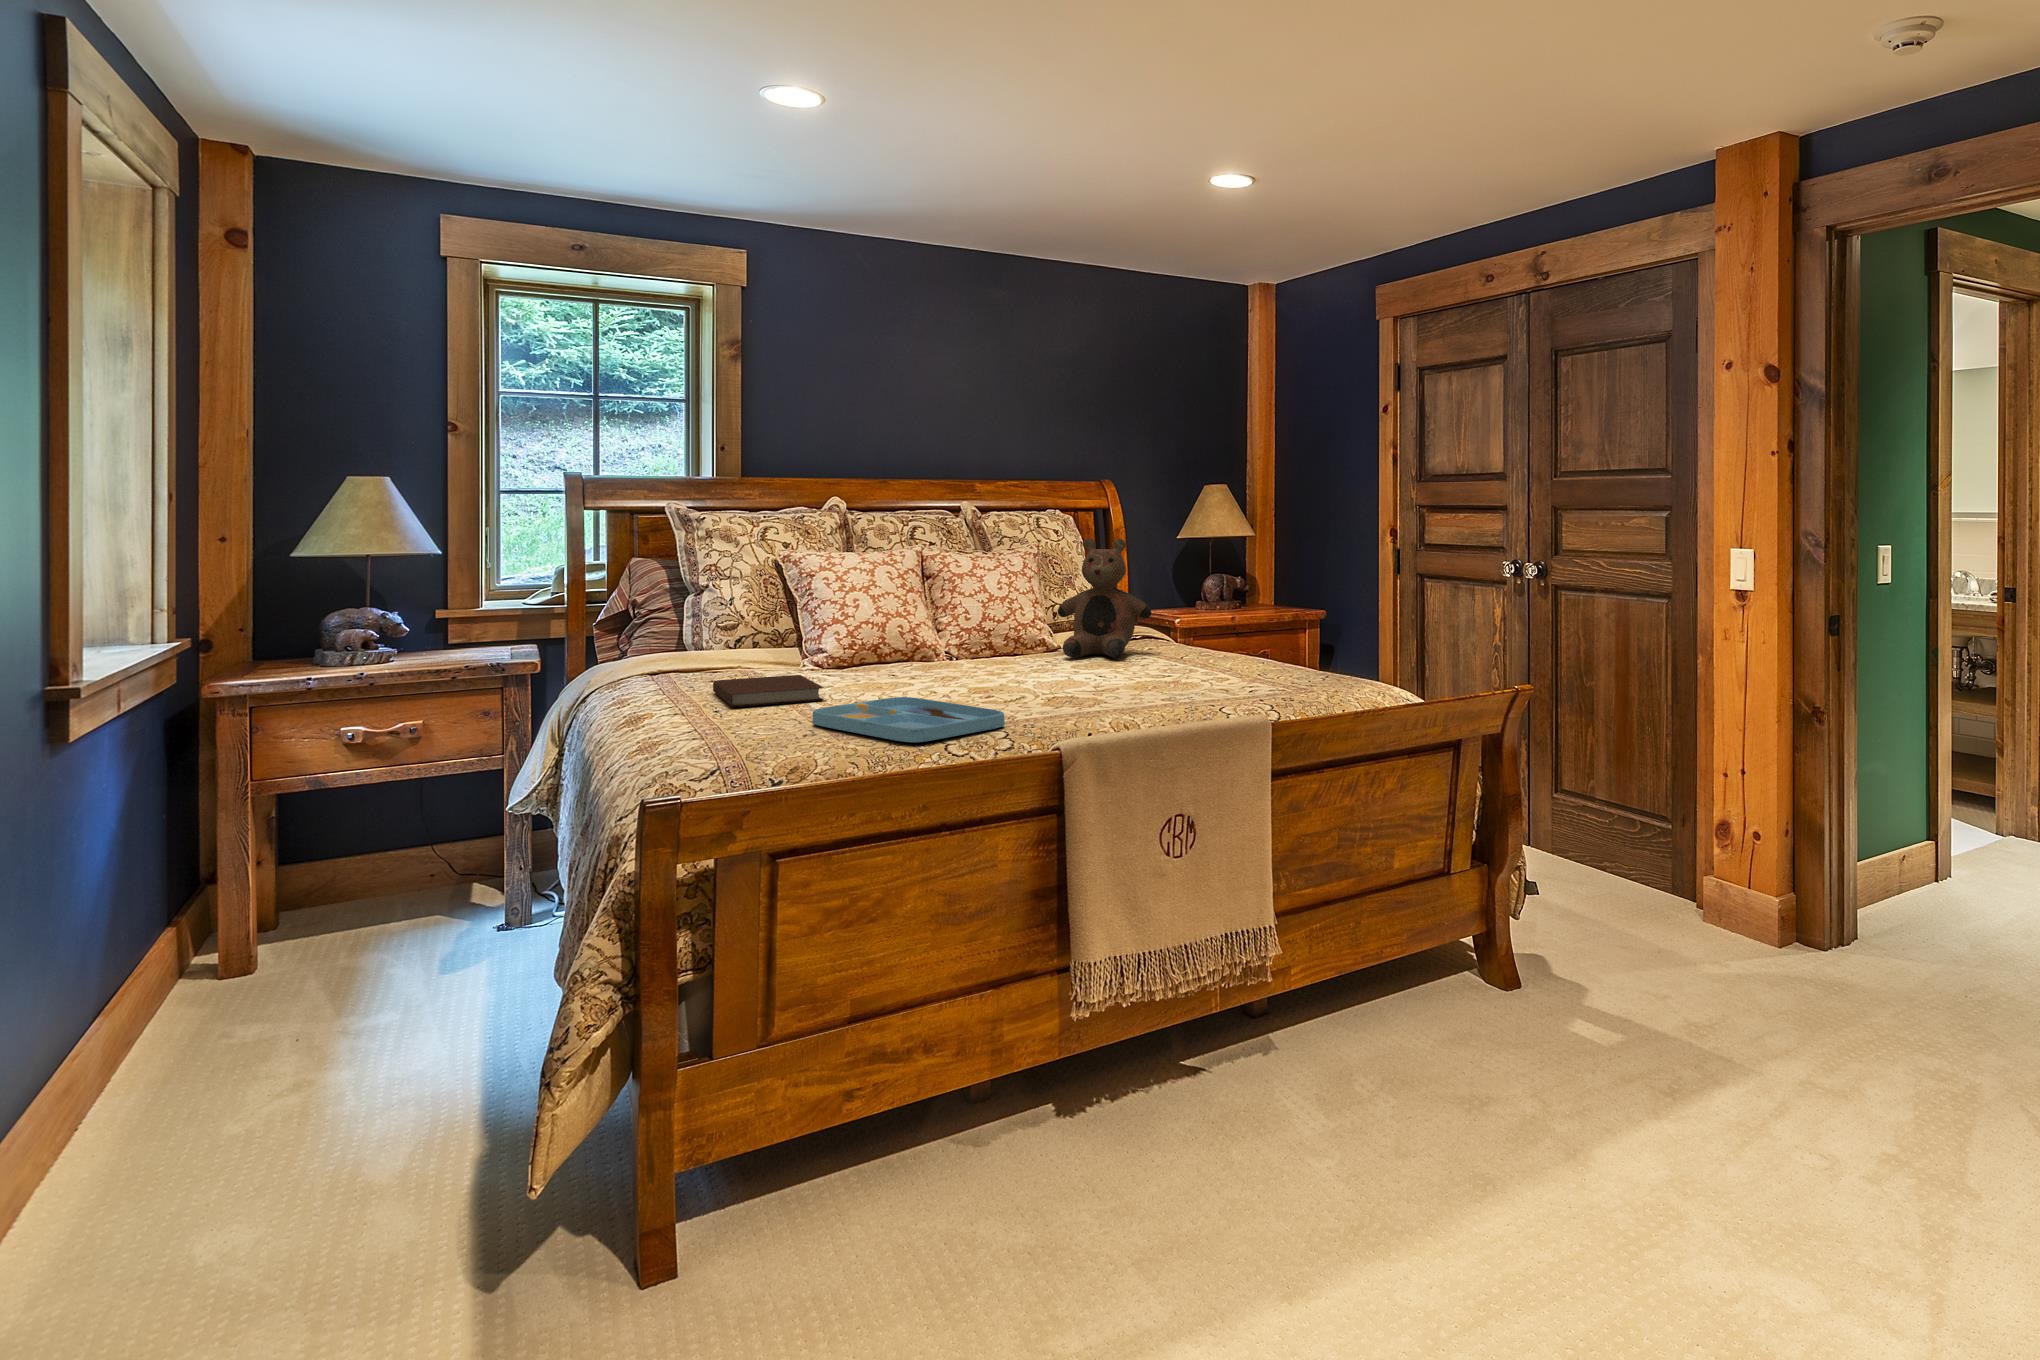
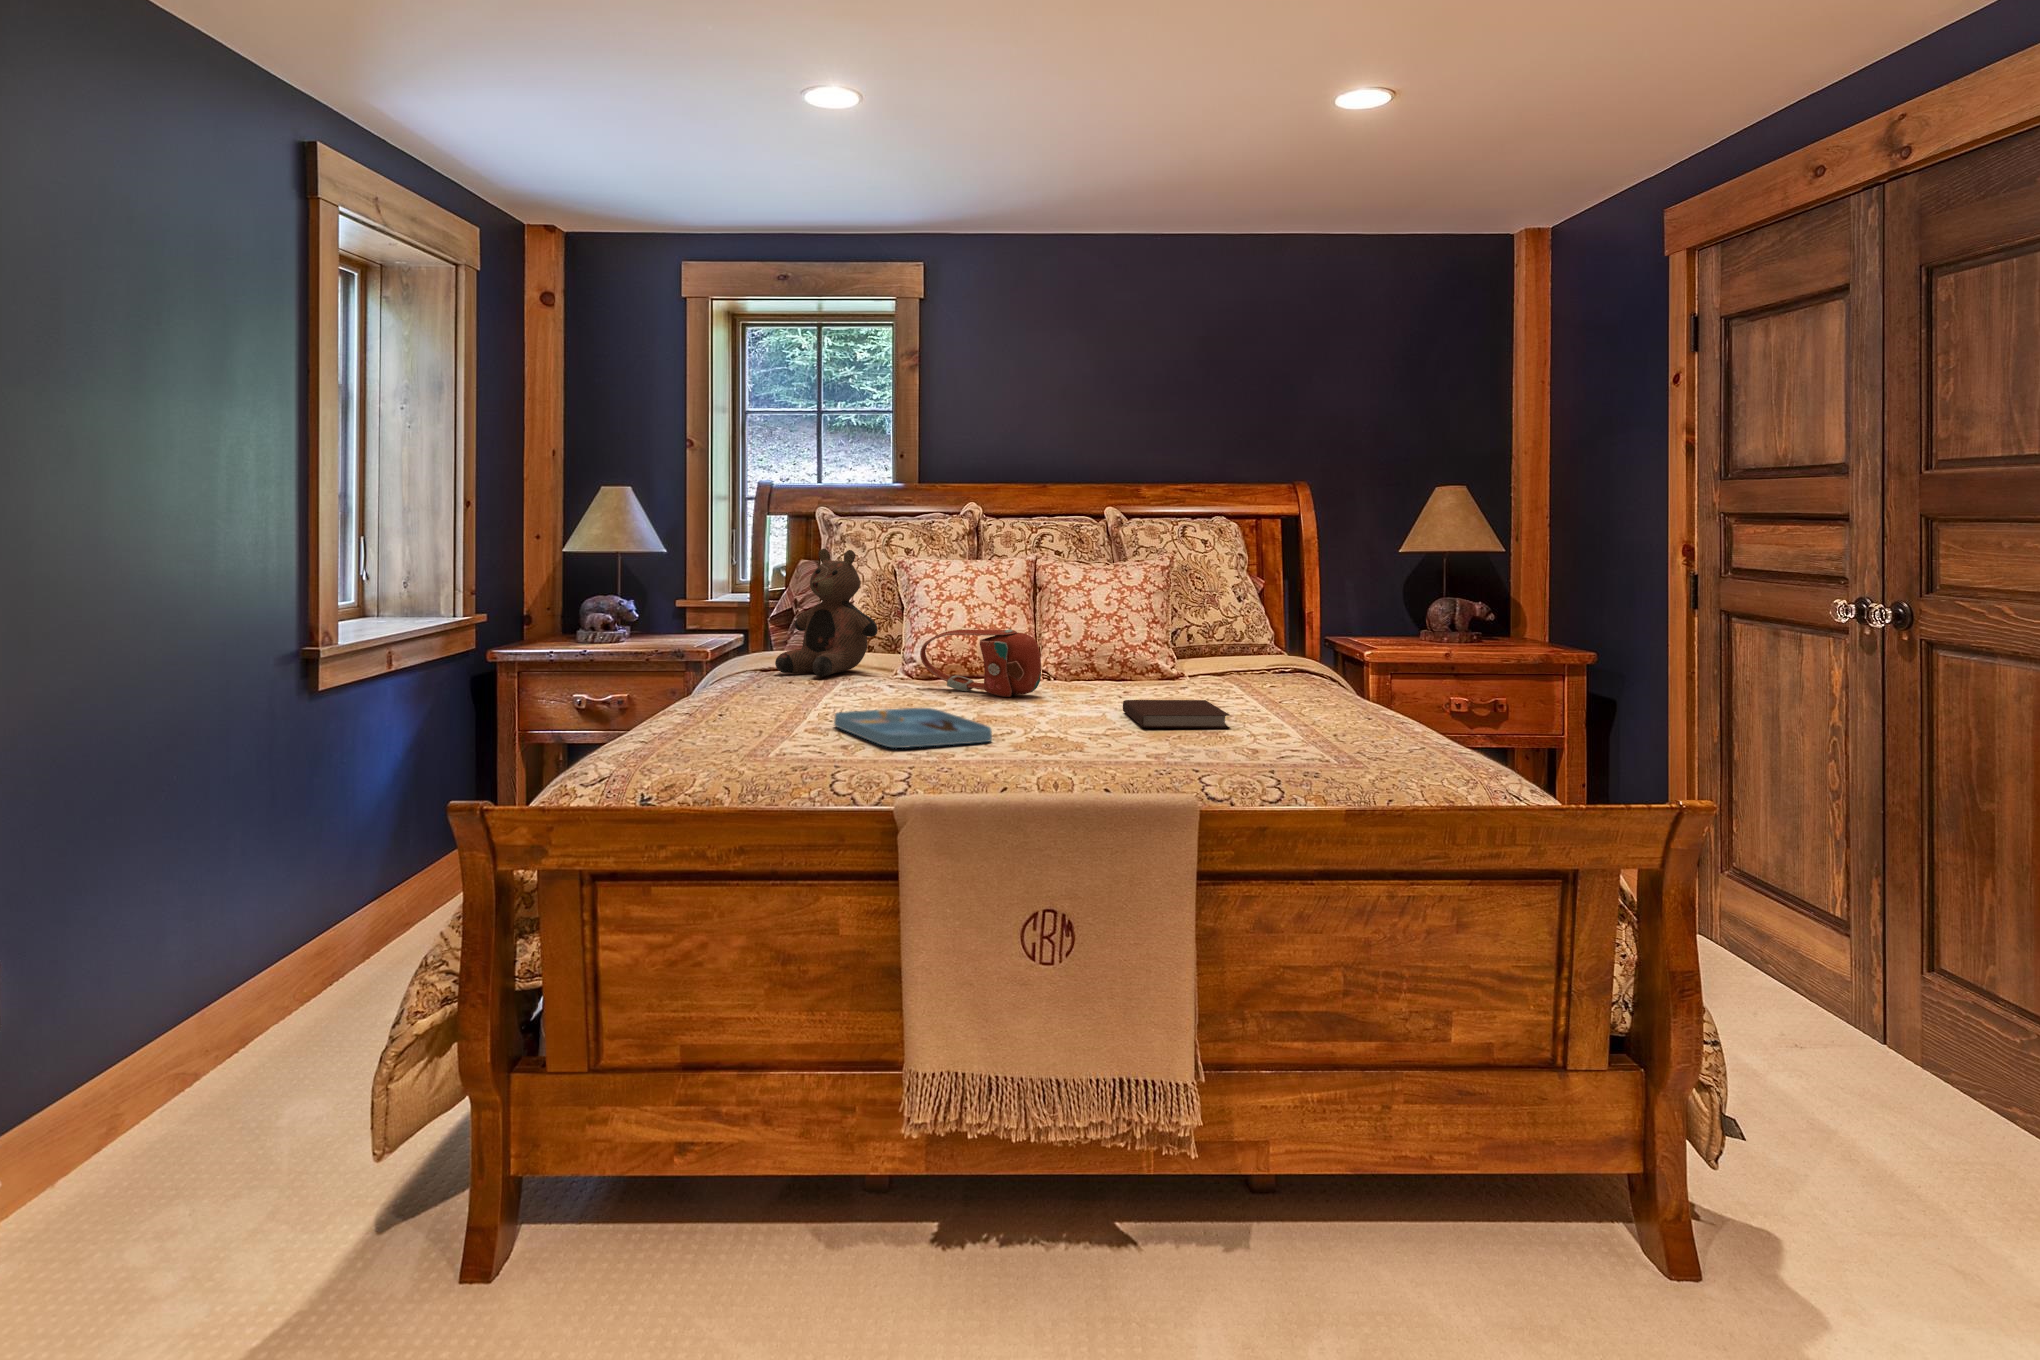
teddy bear: present [1058,538,1152,658] -> present [775,549,878,677]
handbag: none [847,613,980,680] -> present [920,629,1041,697]
notebook: present [713,675,824,707] -> present [1123,700,1230,728]

